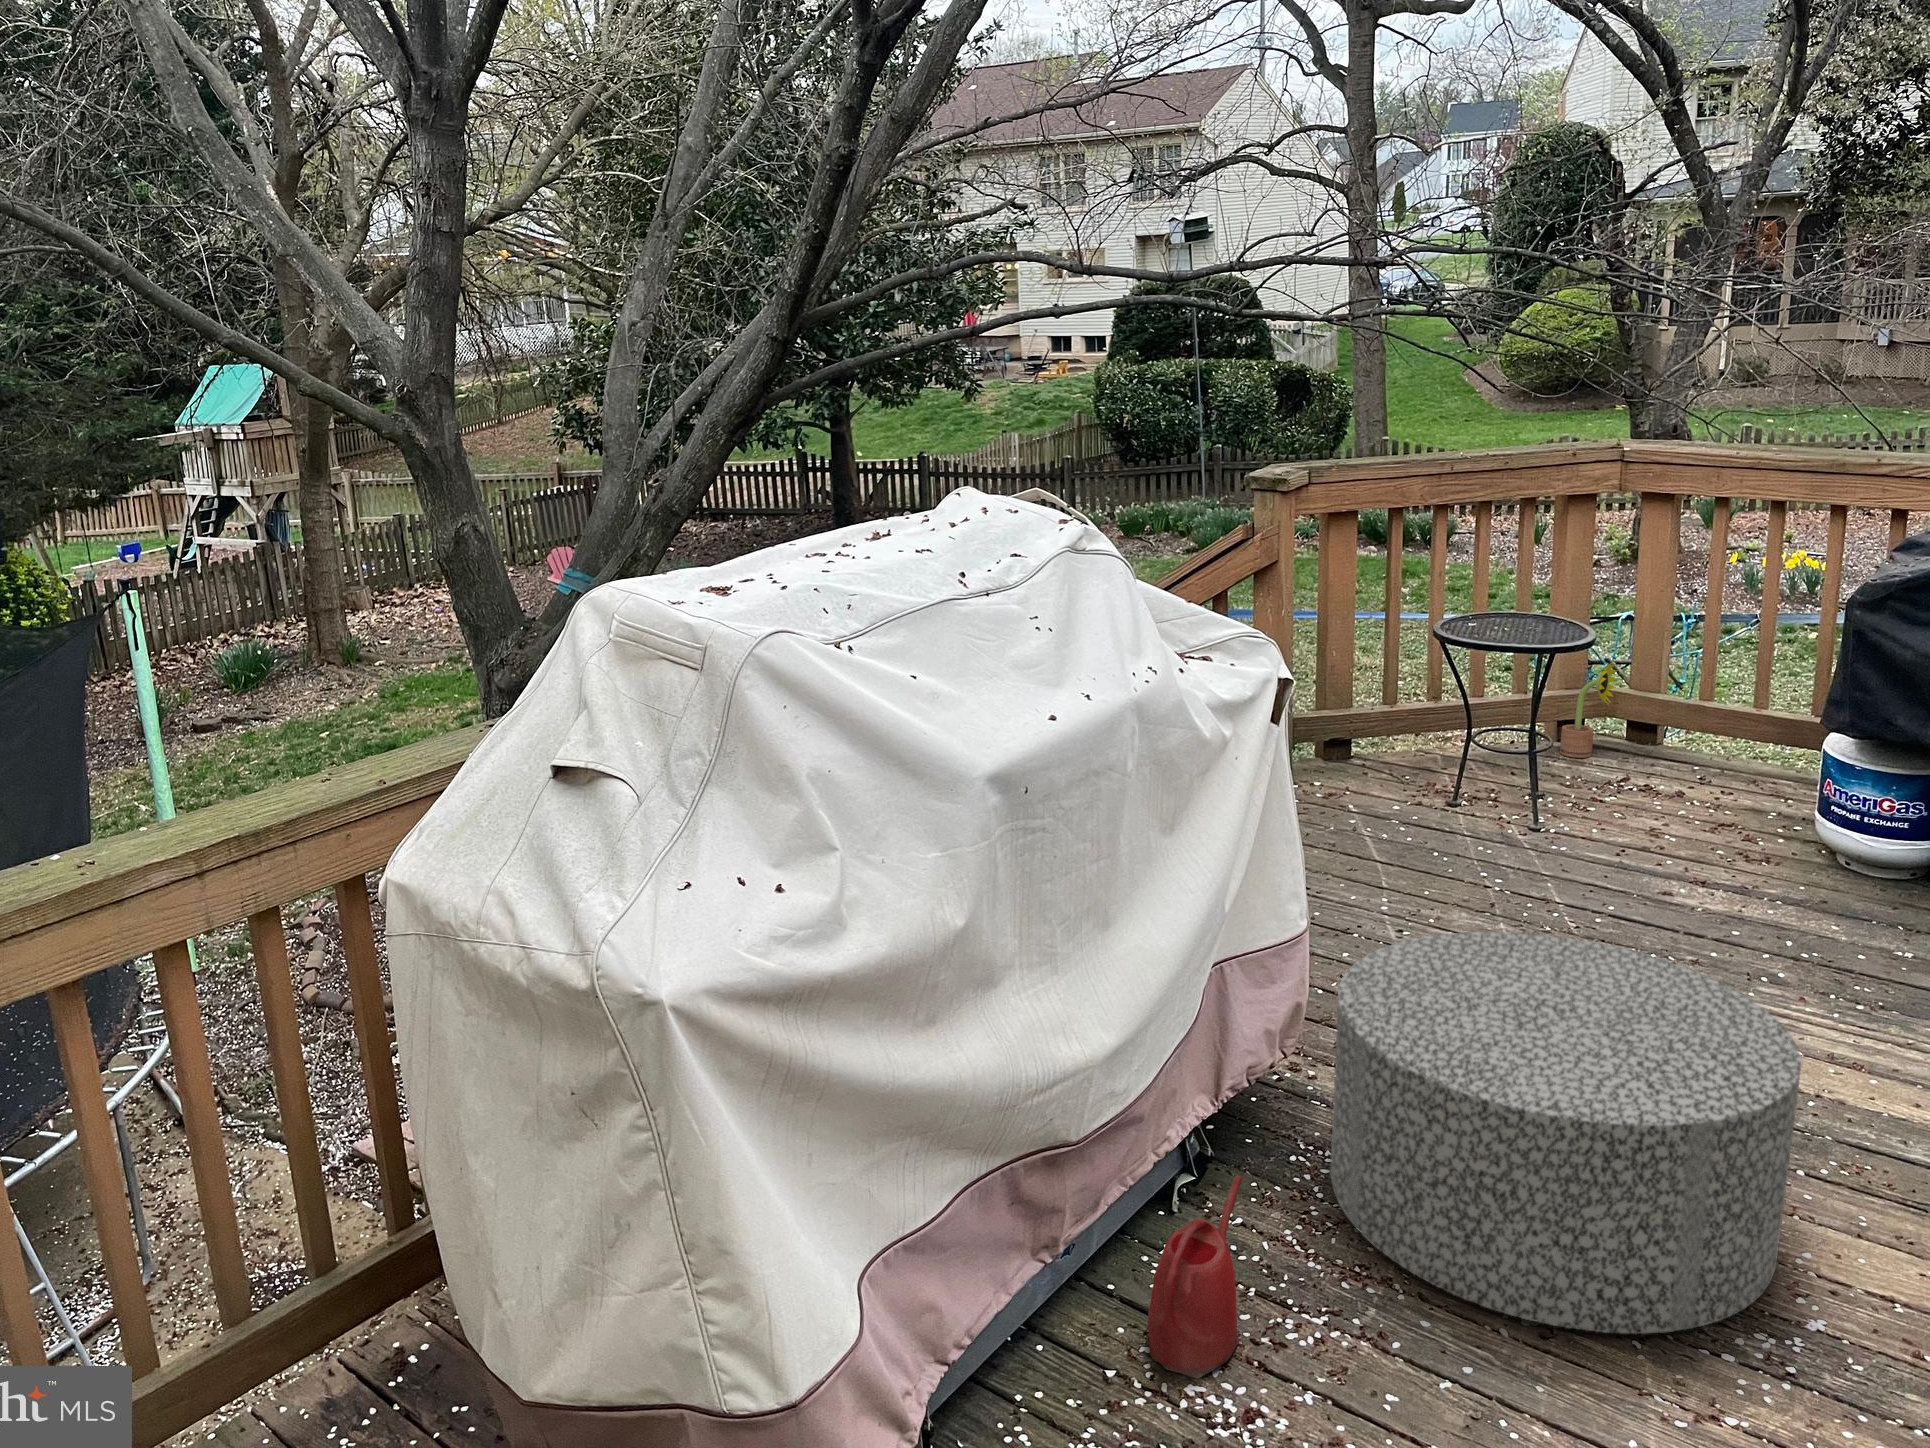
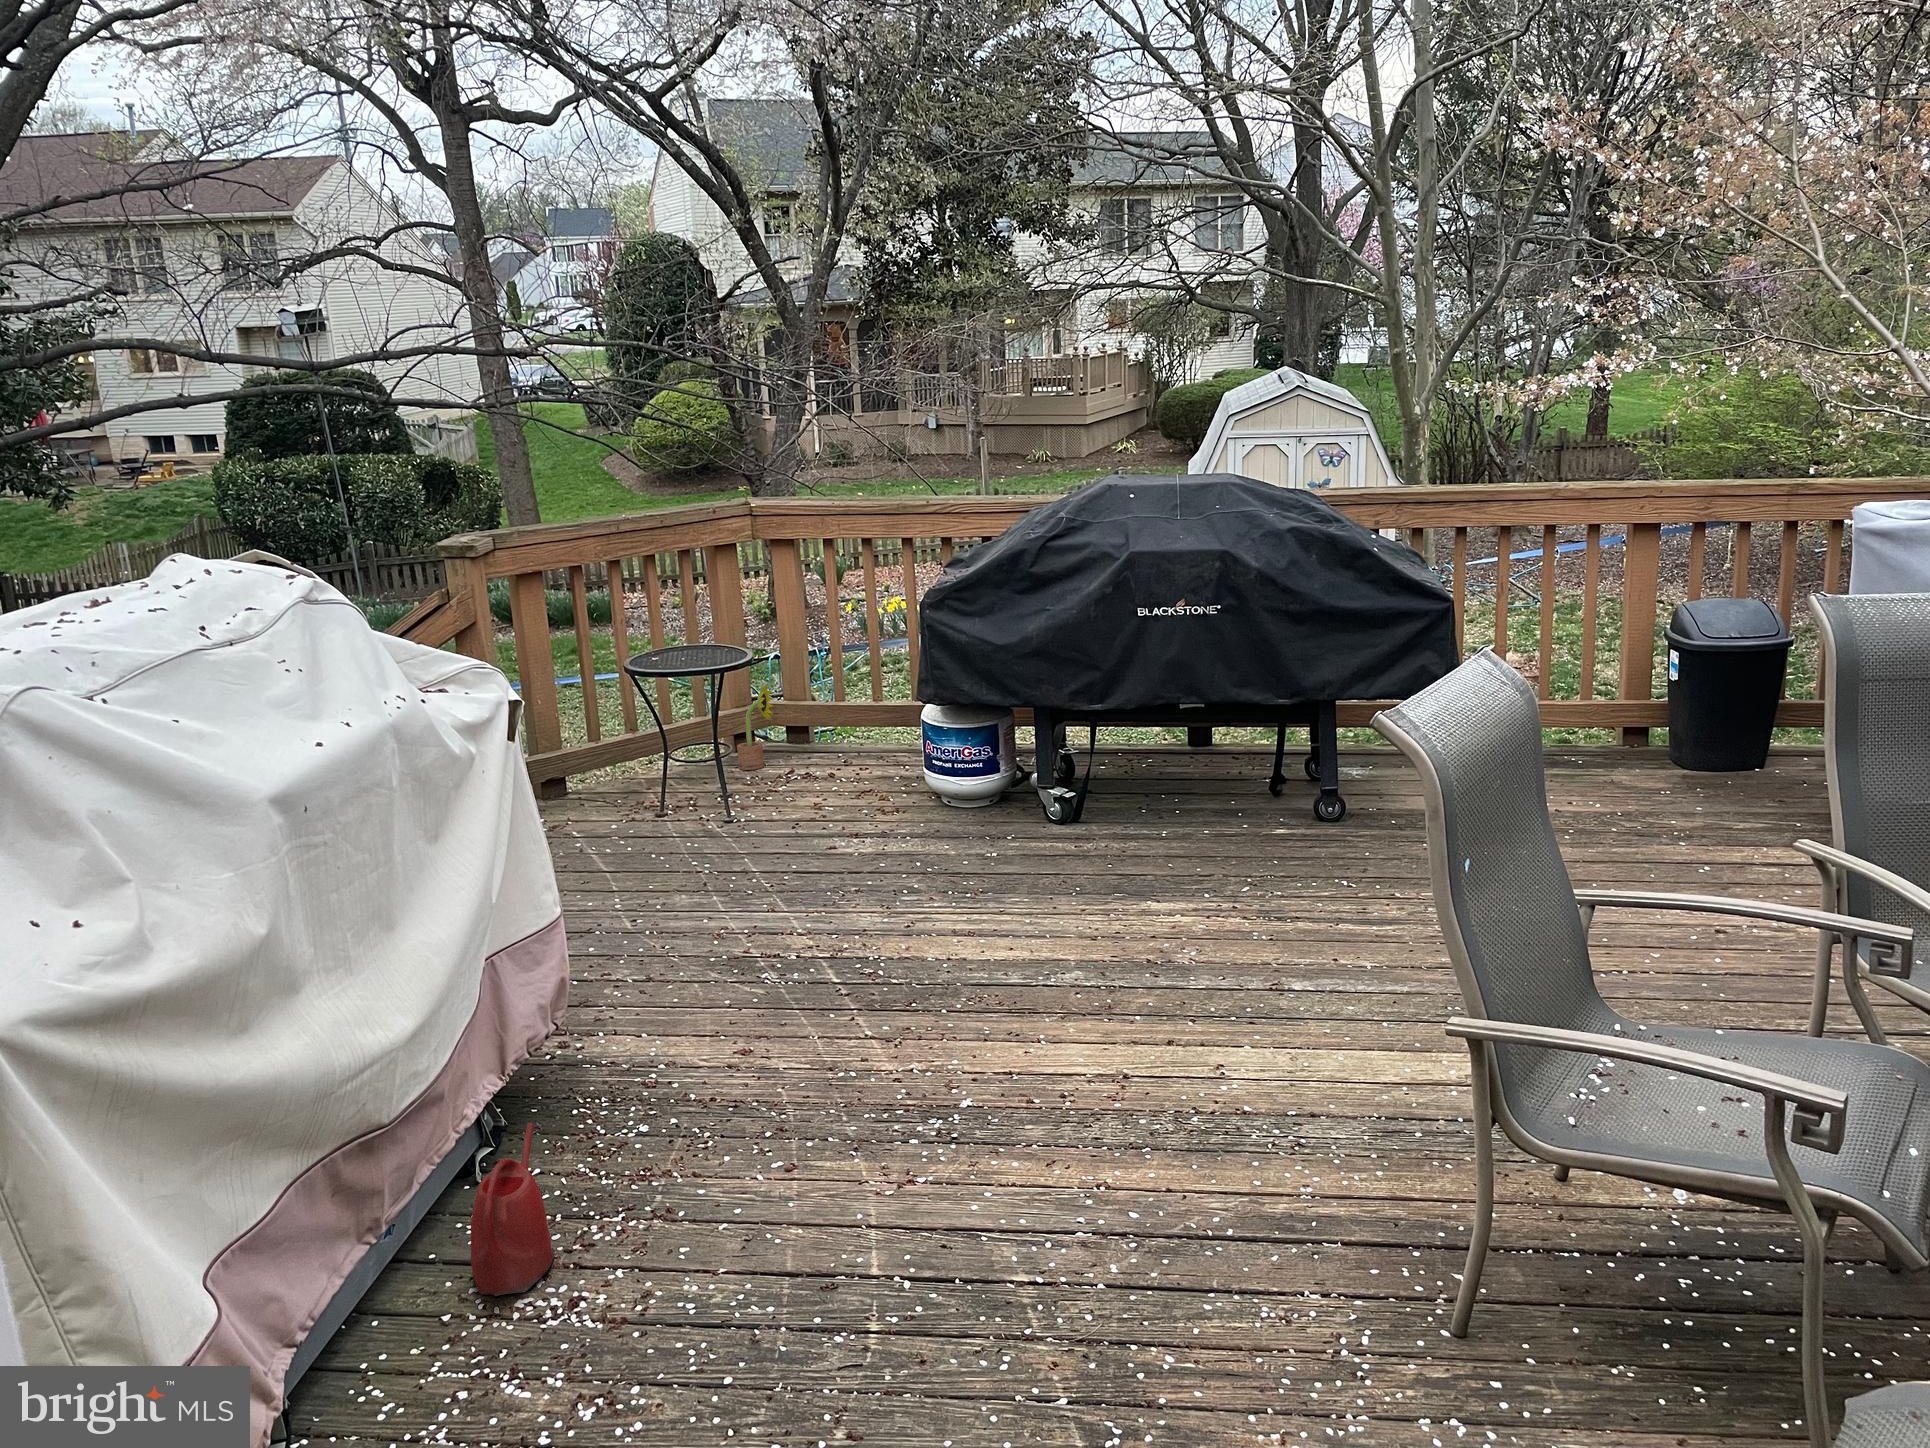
ottoman: present [1330,932,1801,1334] -> none [590,877,937,1163]

